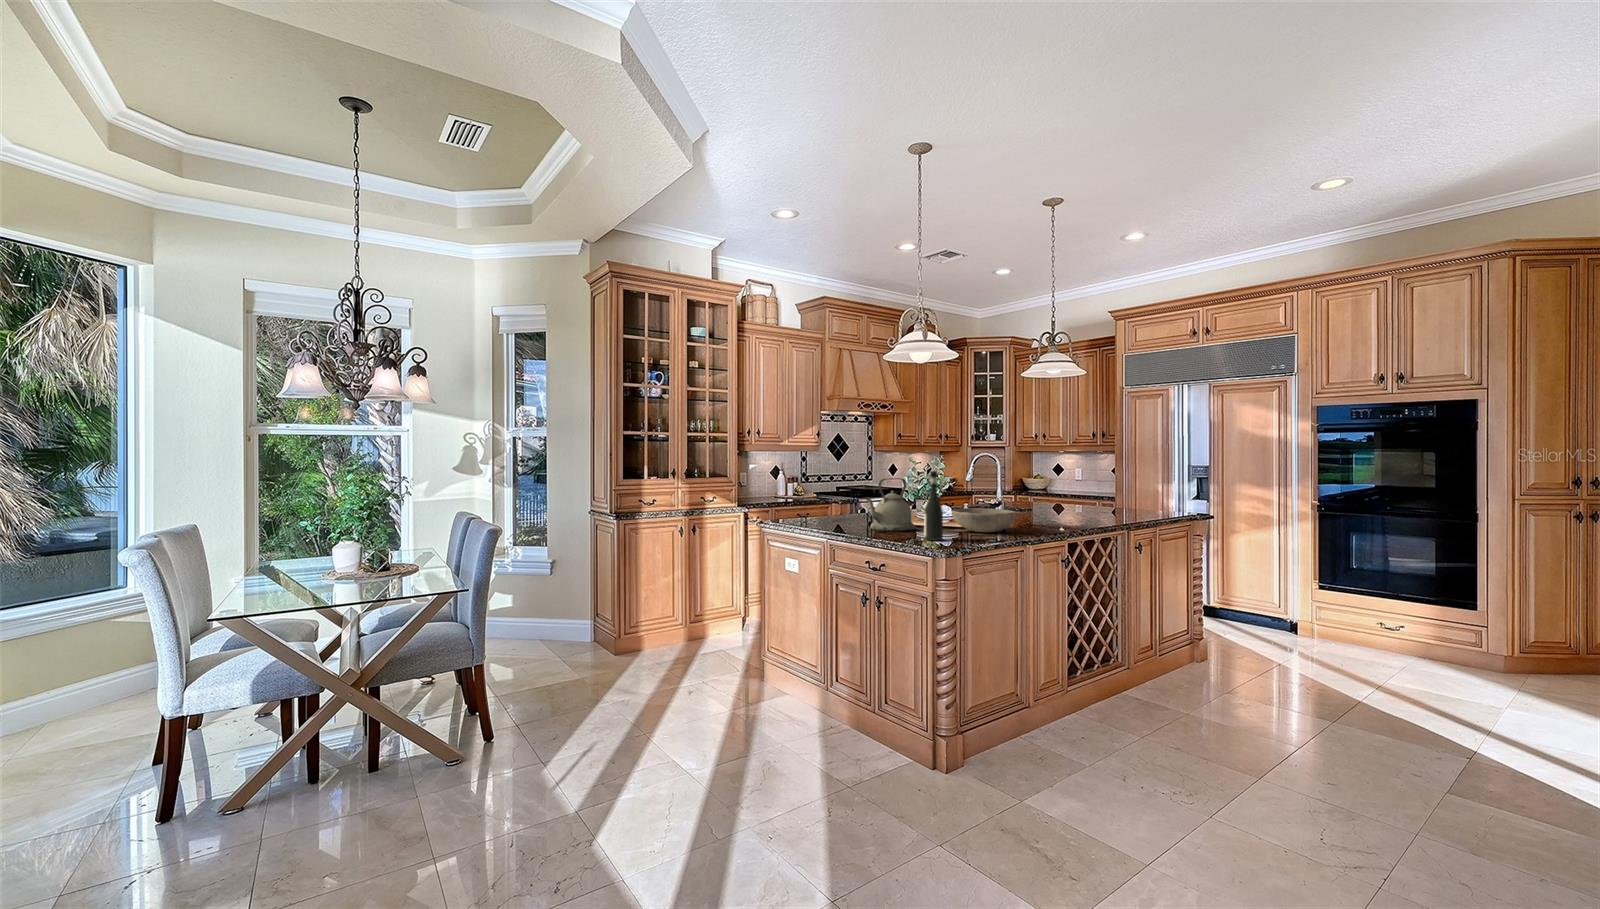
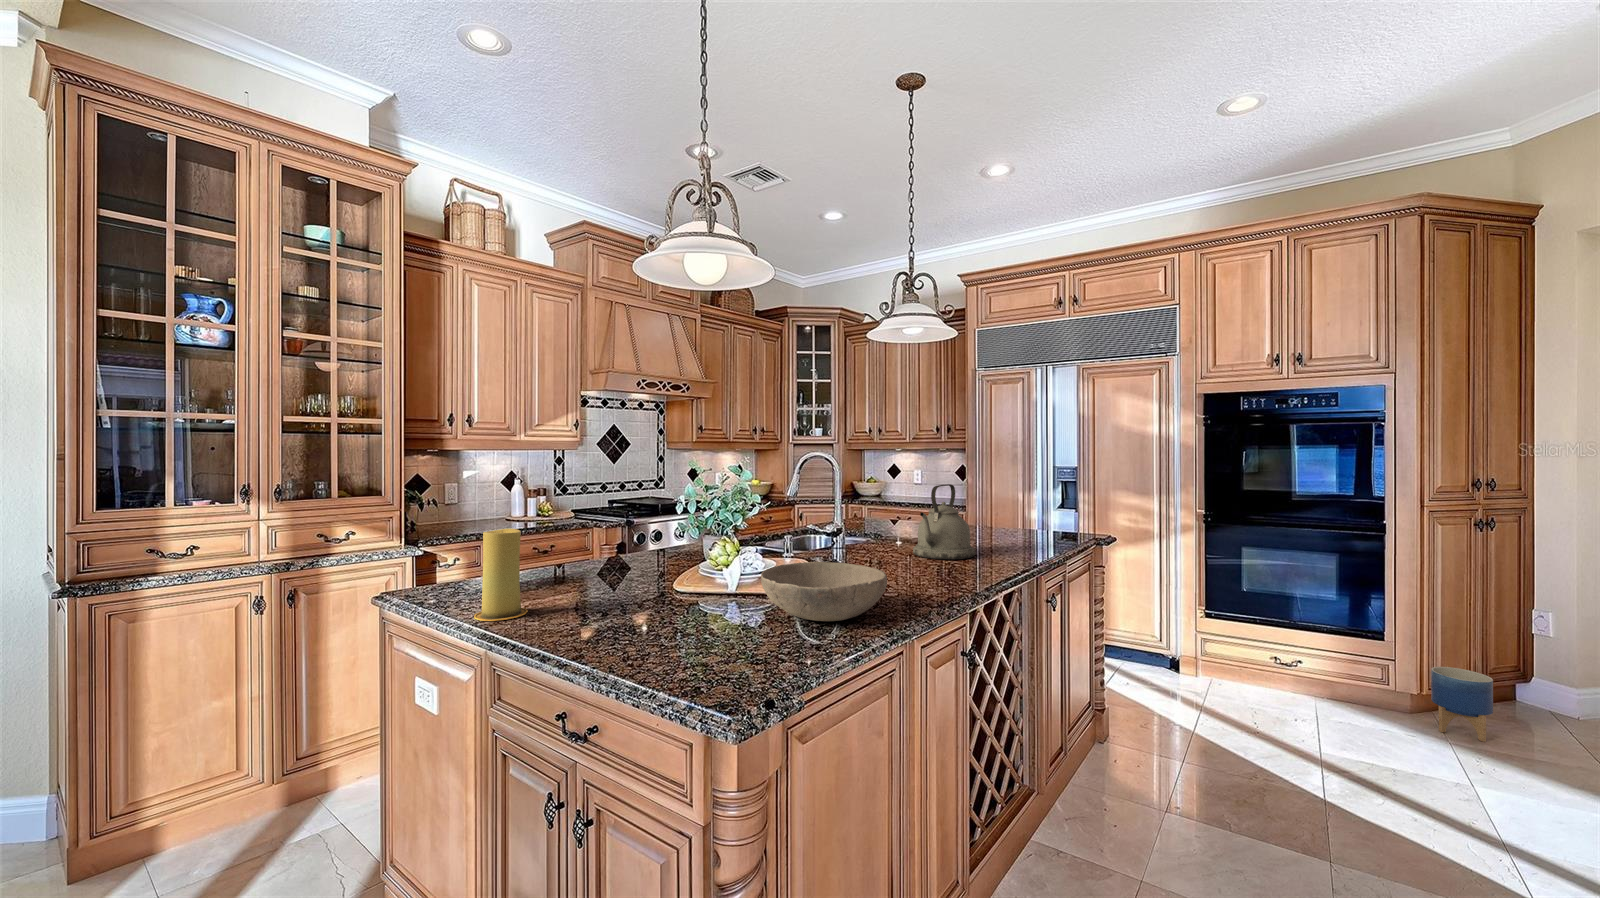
wine bottle: present [924,471,943,541] -> none [692,501,737,673]
kettle: present [865,478,915,531] -> present [913,484,976,559]
candle: none [818,487,840,527] -> present [474,529,528,621]
planter: none [1511,631,1564,689] -> present [1431,667,1493,742]

